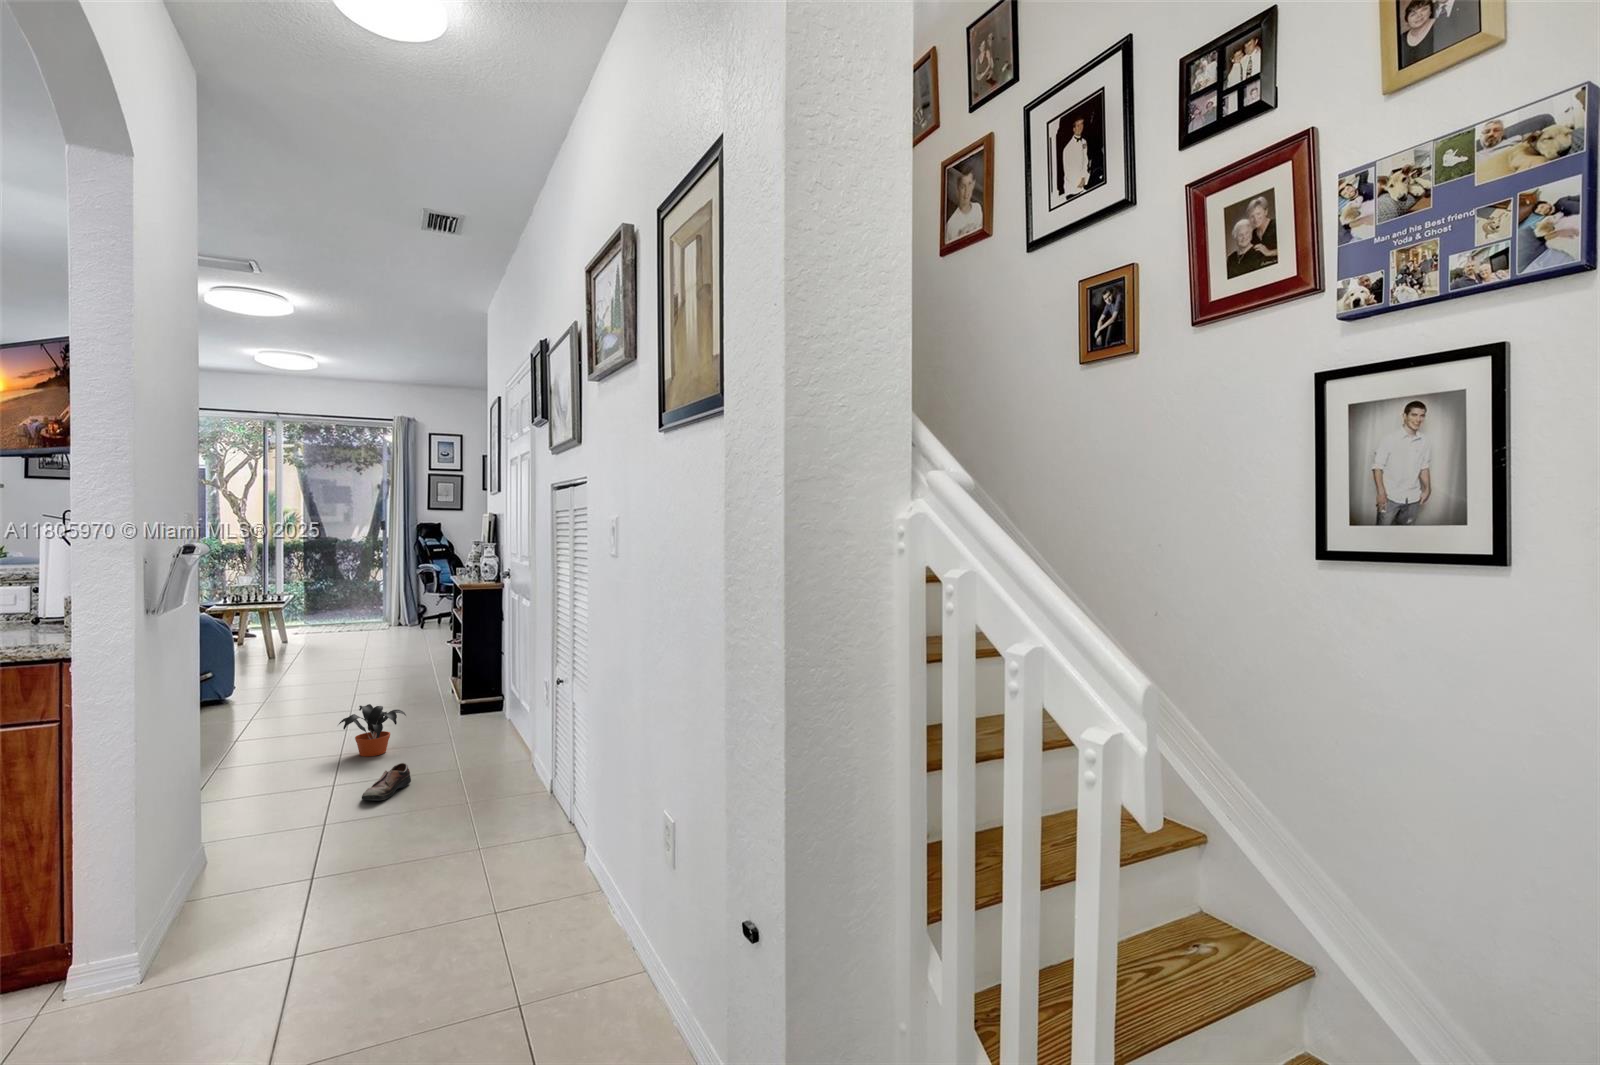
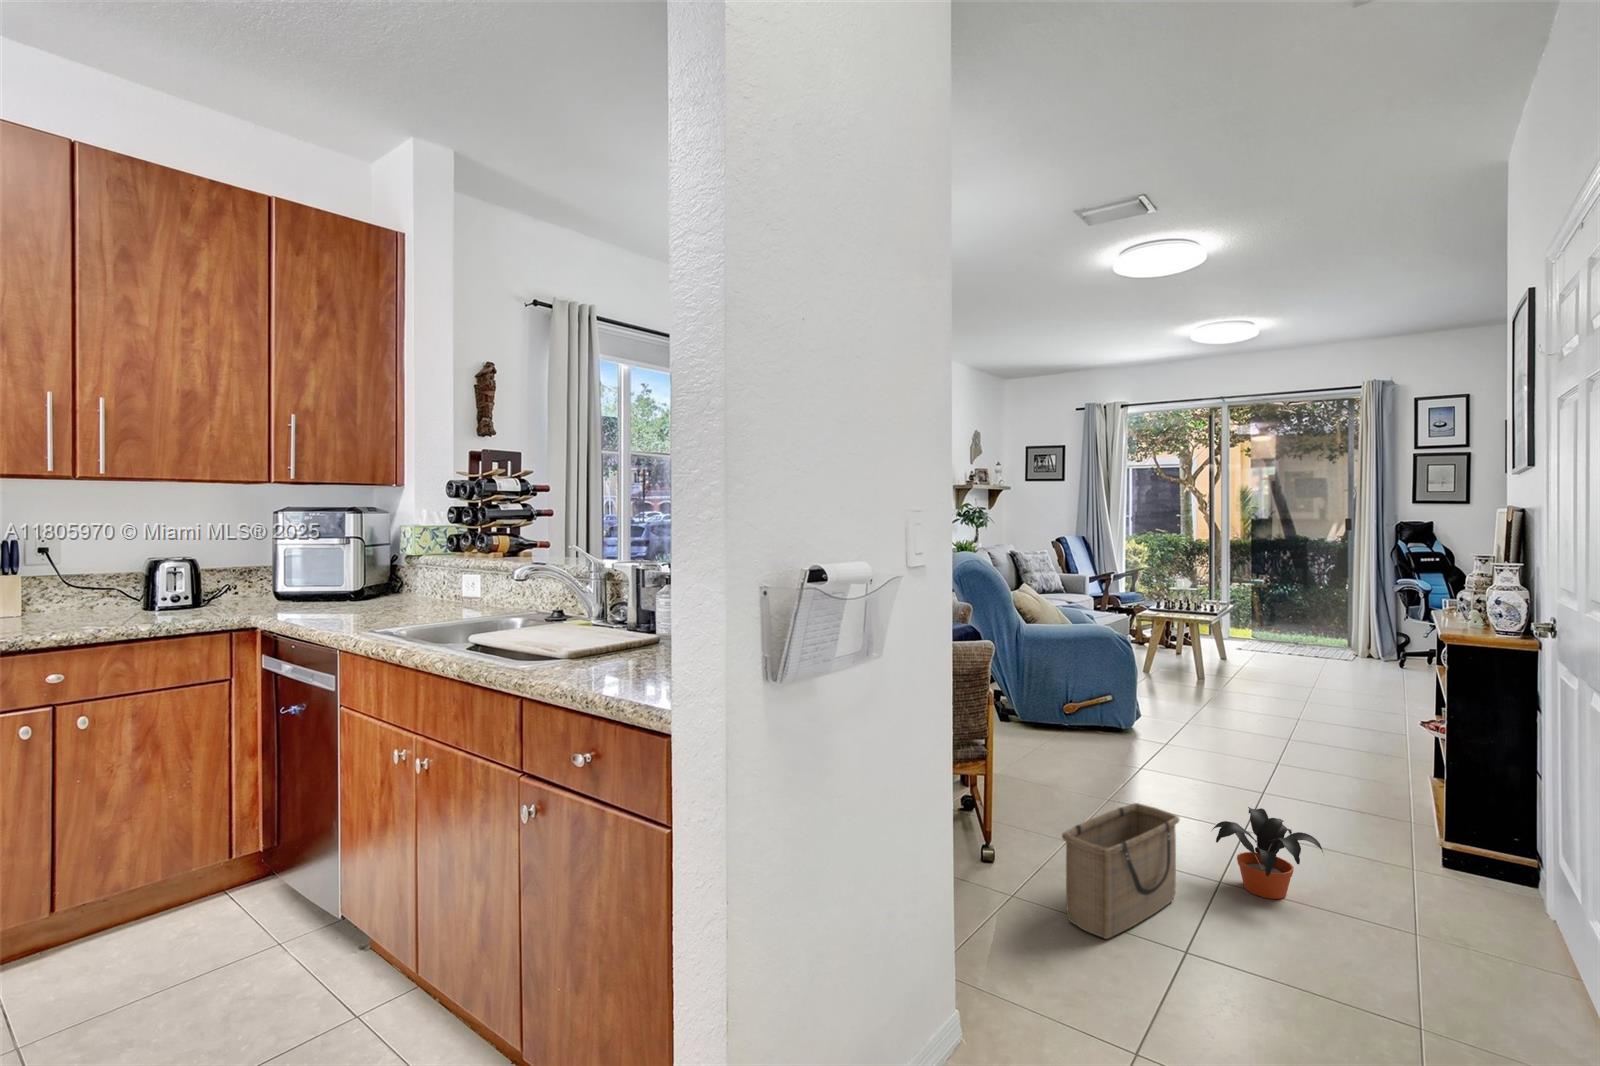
basket: none [242,716,322,806] -> present [1062,803,1179,939]
shoe: present [362,763,411,800] -> none [1212,955,1309,1022]

